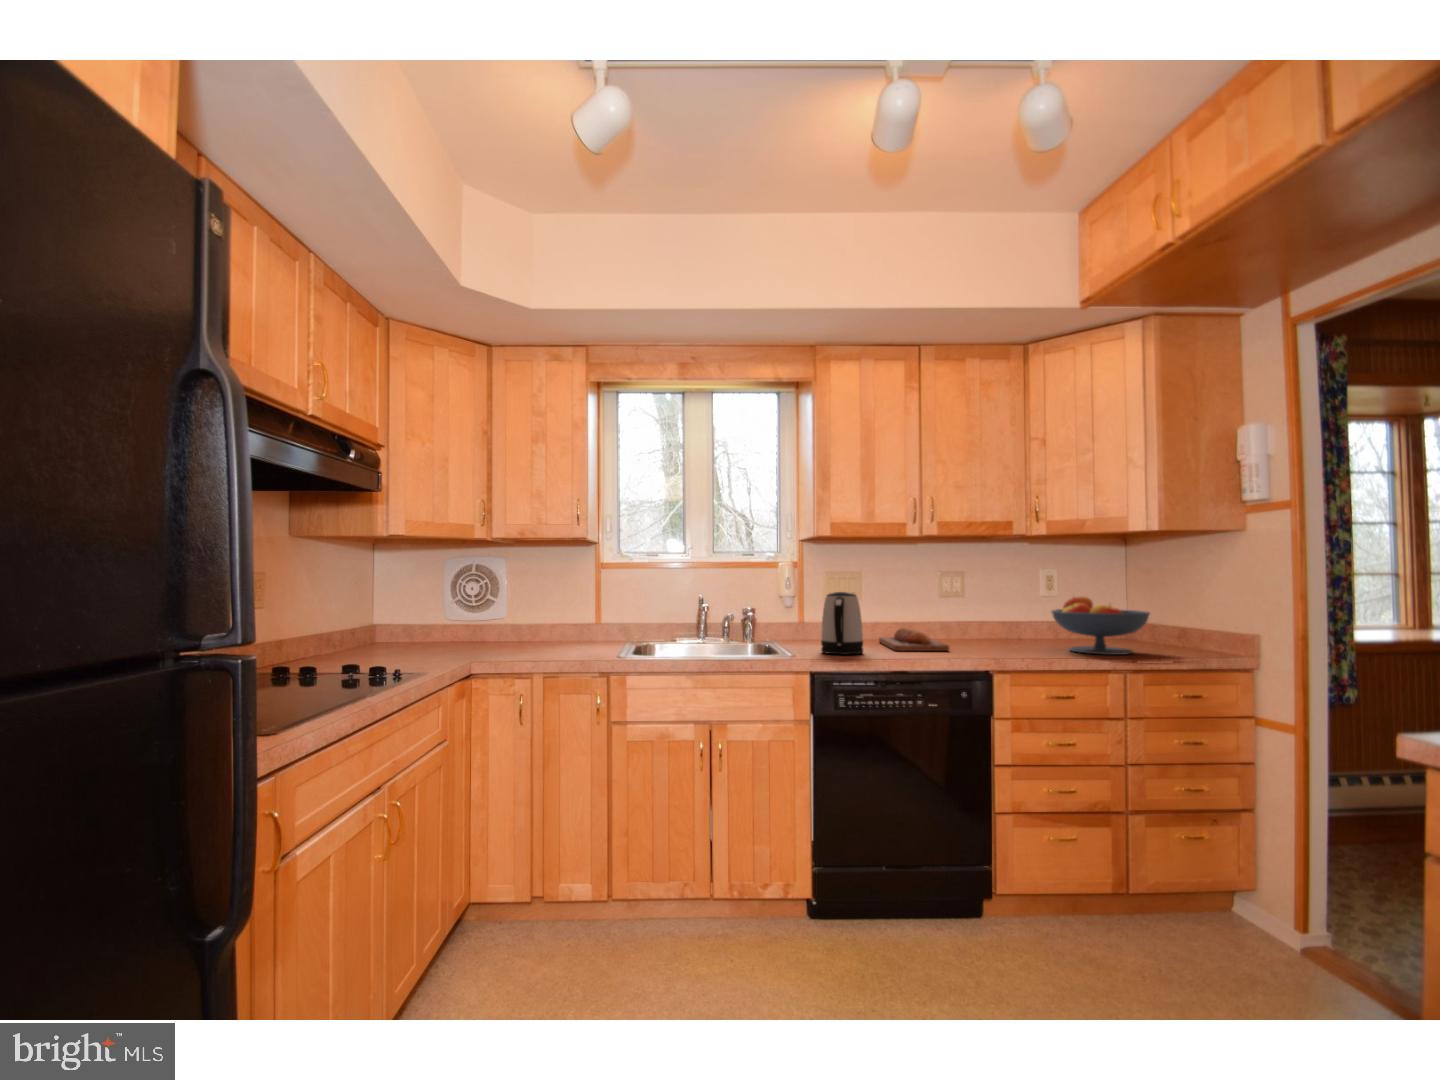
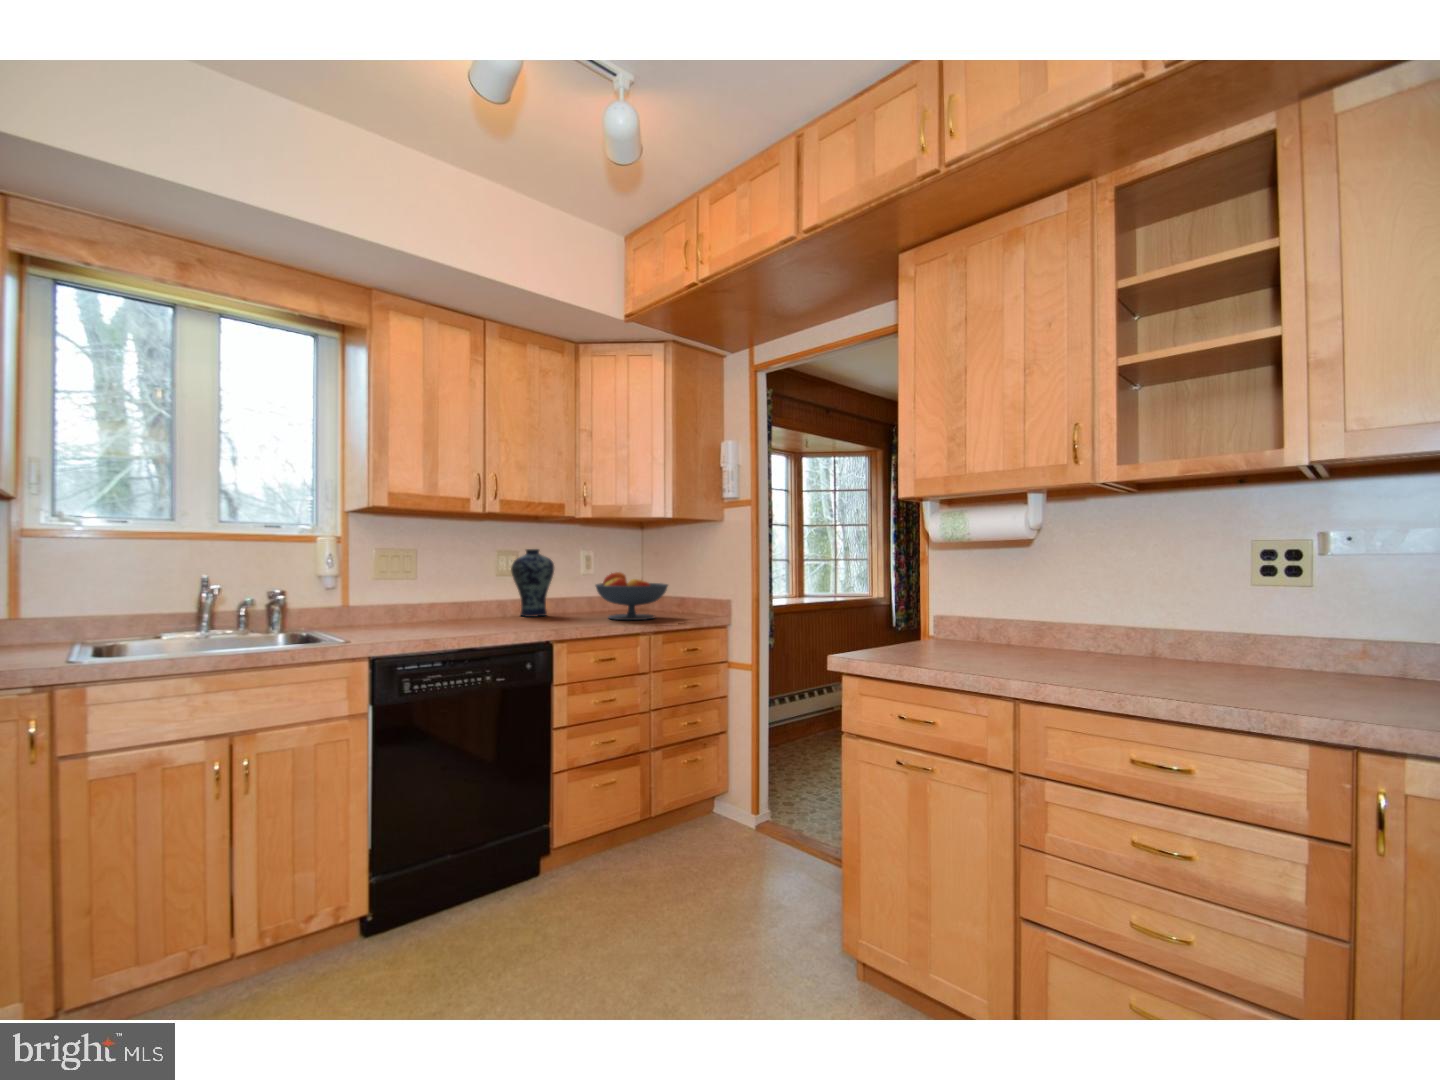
vase: none [959,570,1007,643] -> present [511,549,554,617]
kettle: present [821,592,863,654] -> none [378,570,427,637]
bread loaf: present [879,628,949,651] -> none [431,606,511,629]

